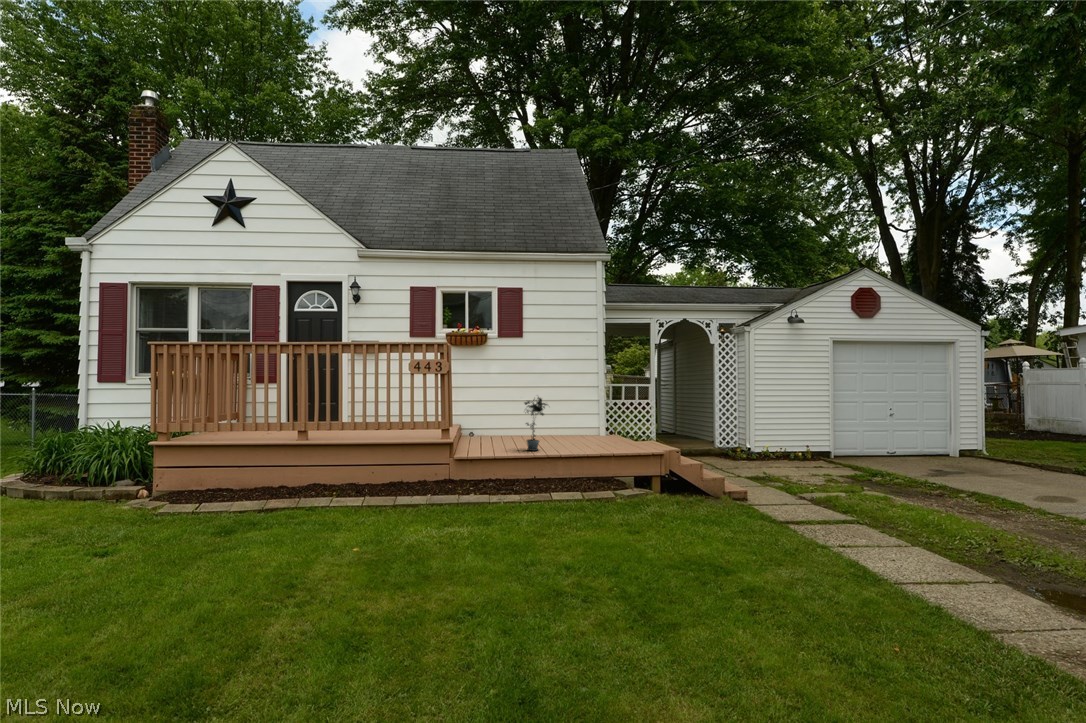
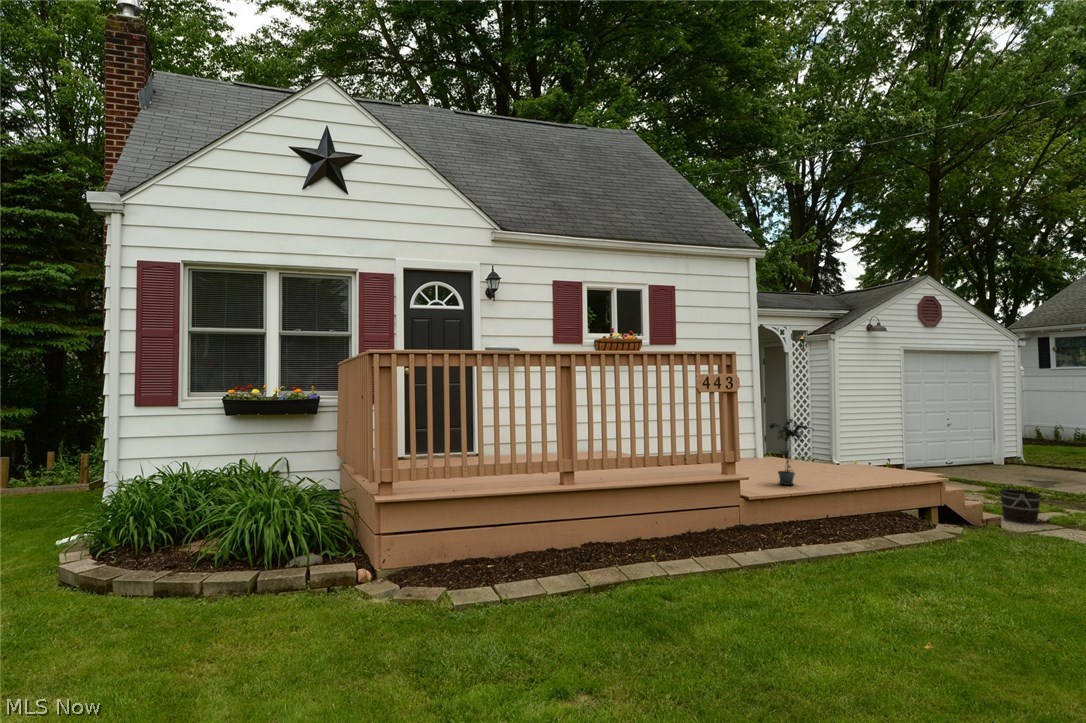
bucket: none [768,467,800,500] -> present [999,489,1041,525]

